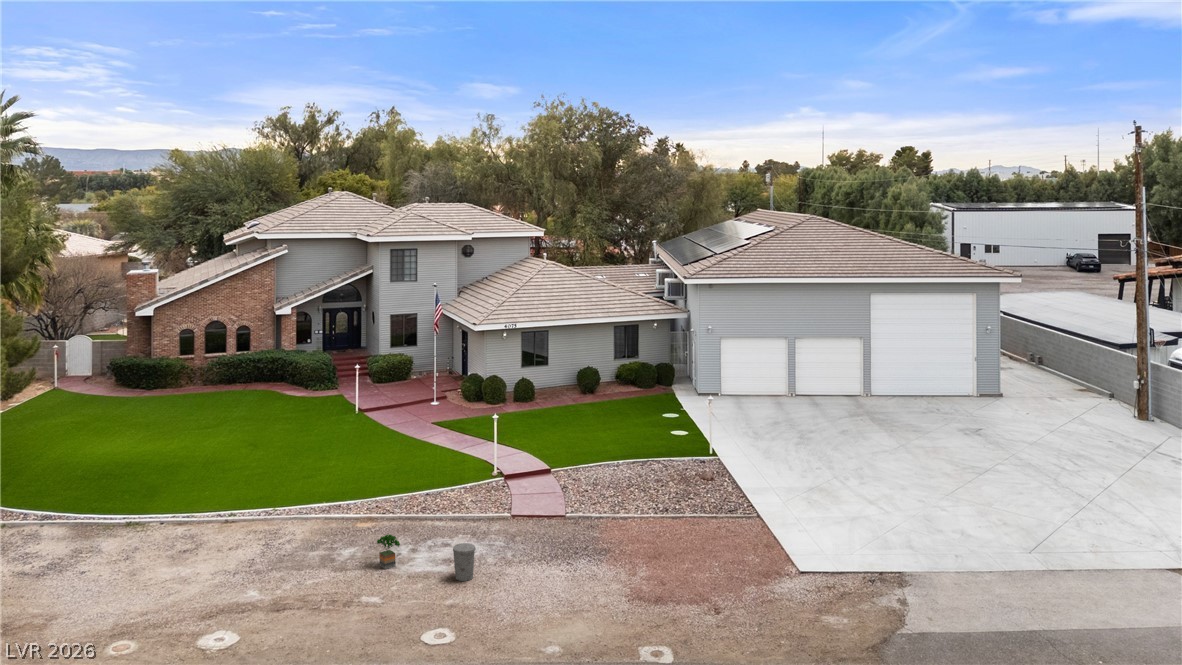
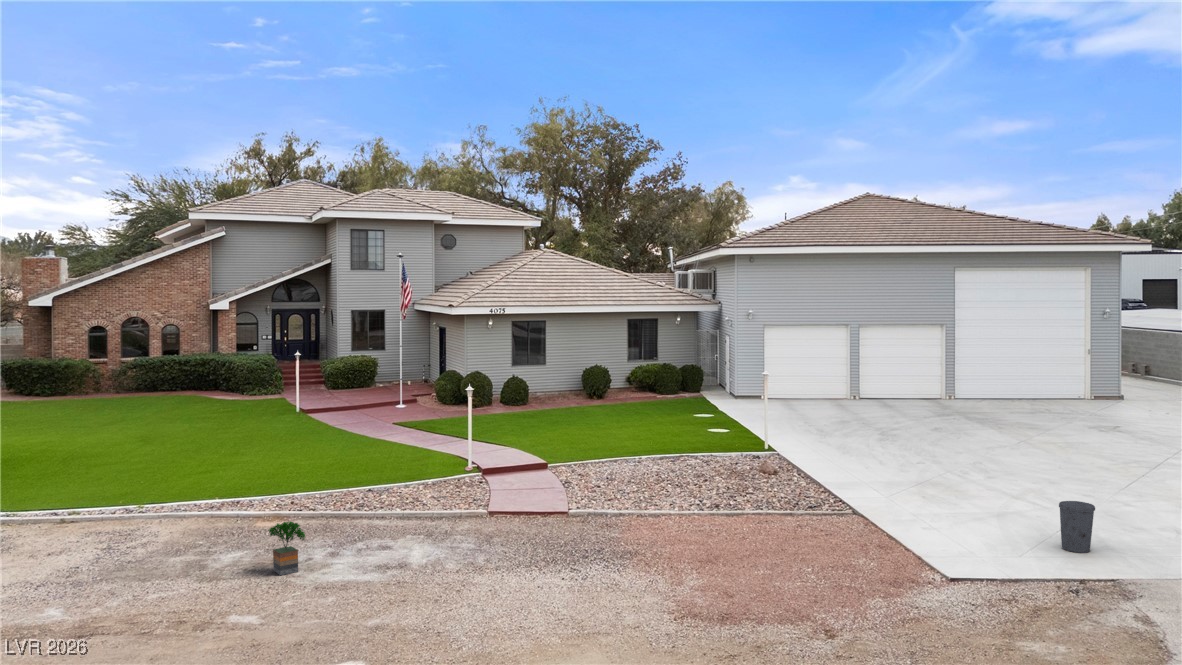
trash can: present [453,543,476,581] -> present [1059,501,1095,553]

